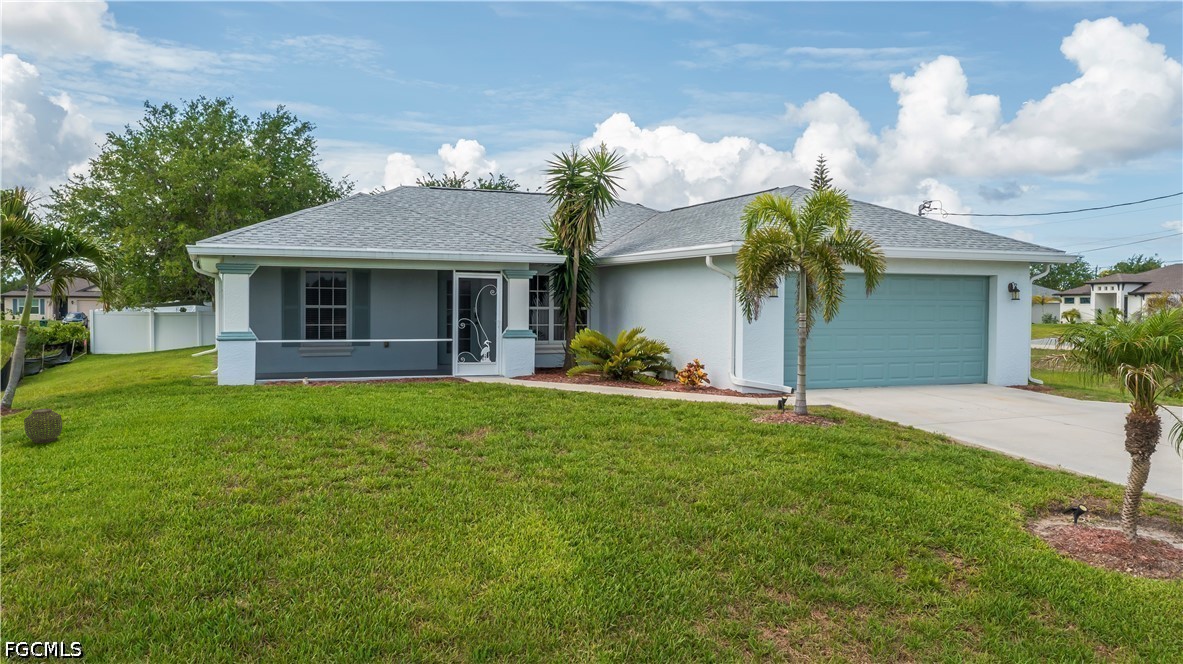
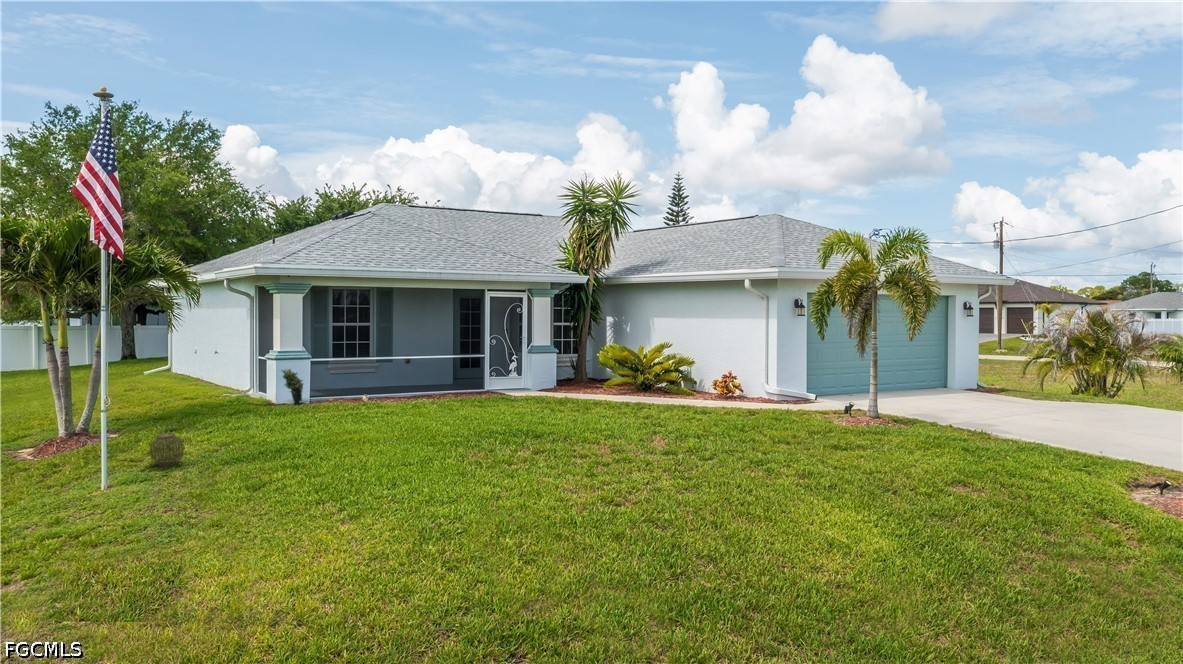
potted plant: none [223,349,248,388] -> present [281,369,303,405]

